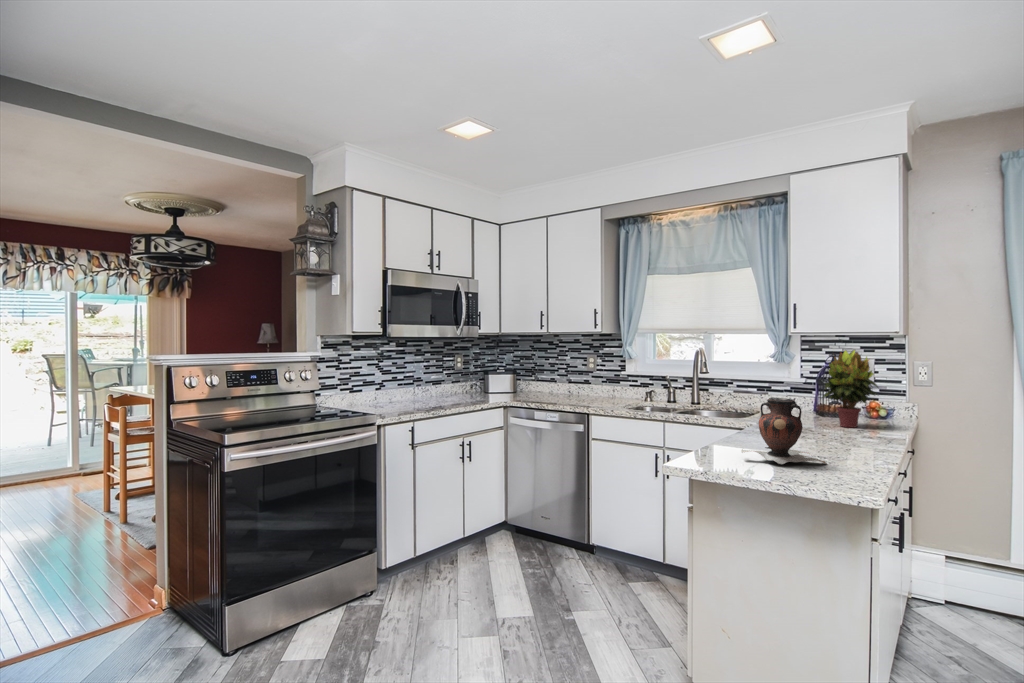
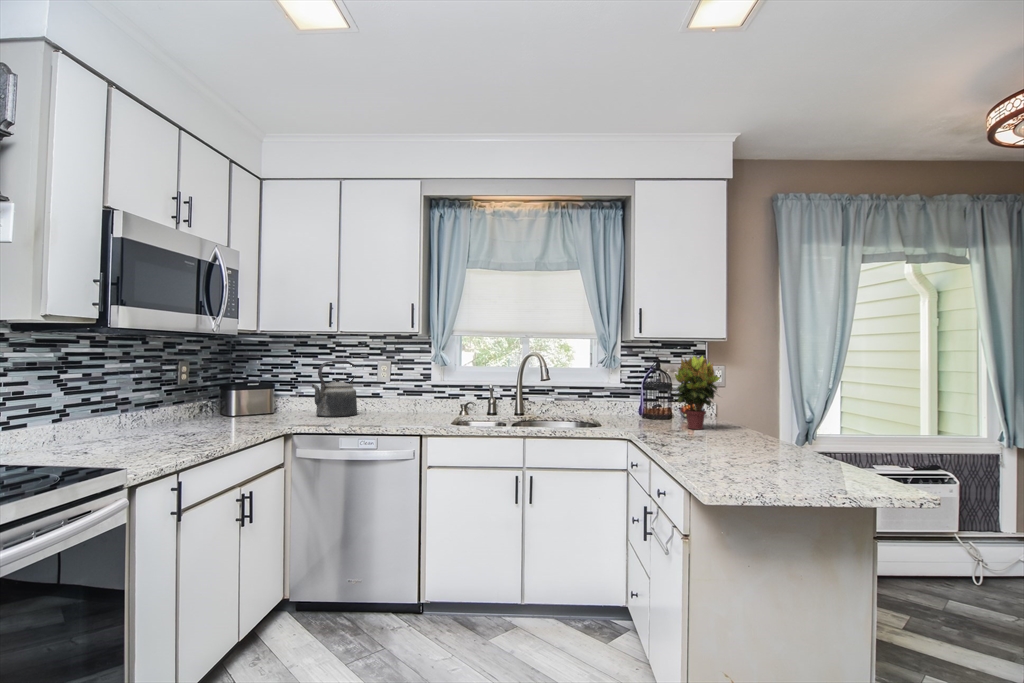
kettle: none [536,355,573,398] -> present [312,361,357,417]
vase: present [741,397,827,464] -> none [730,404,804,476]

